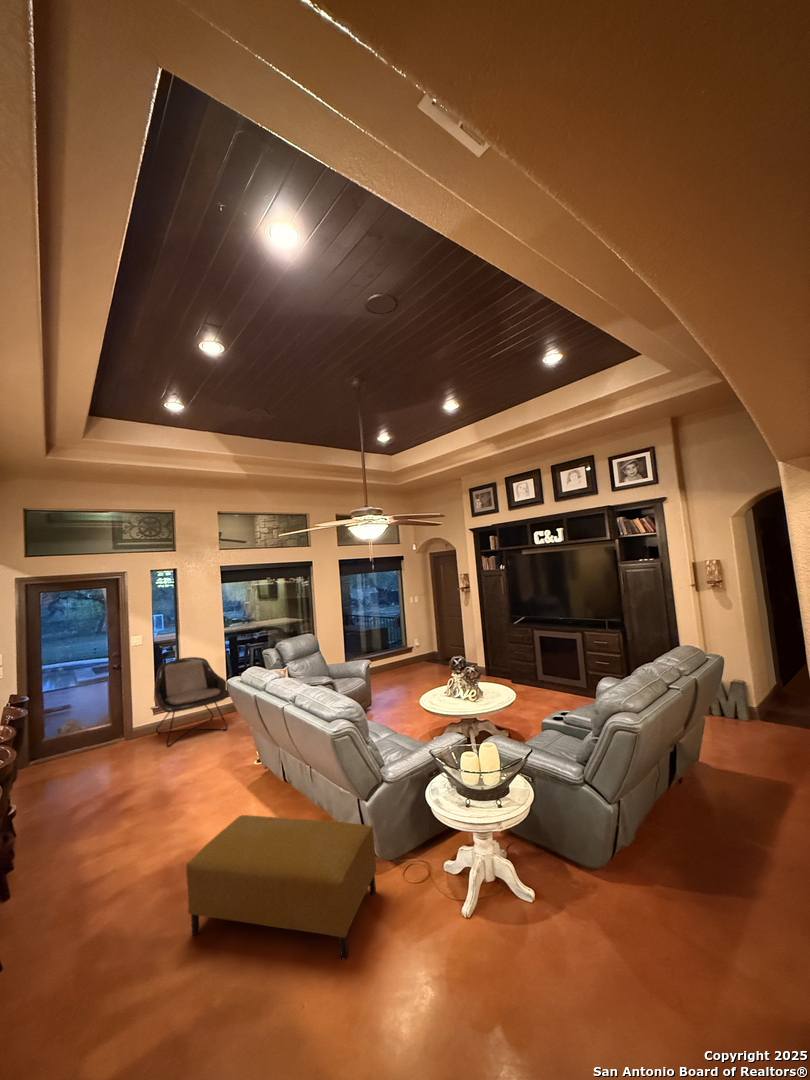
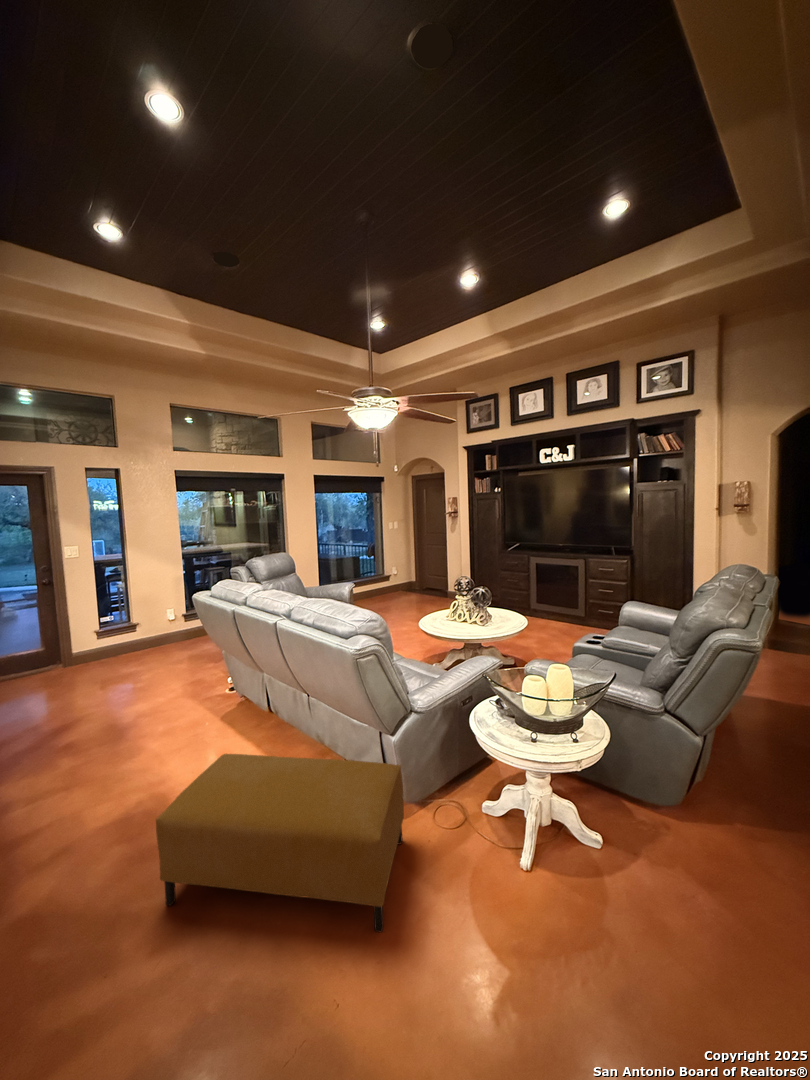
lounge chair: present [154,657,228,747] -> none [97,576,190,675]

